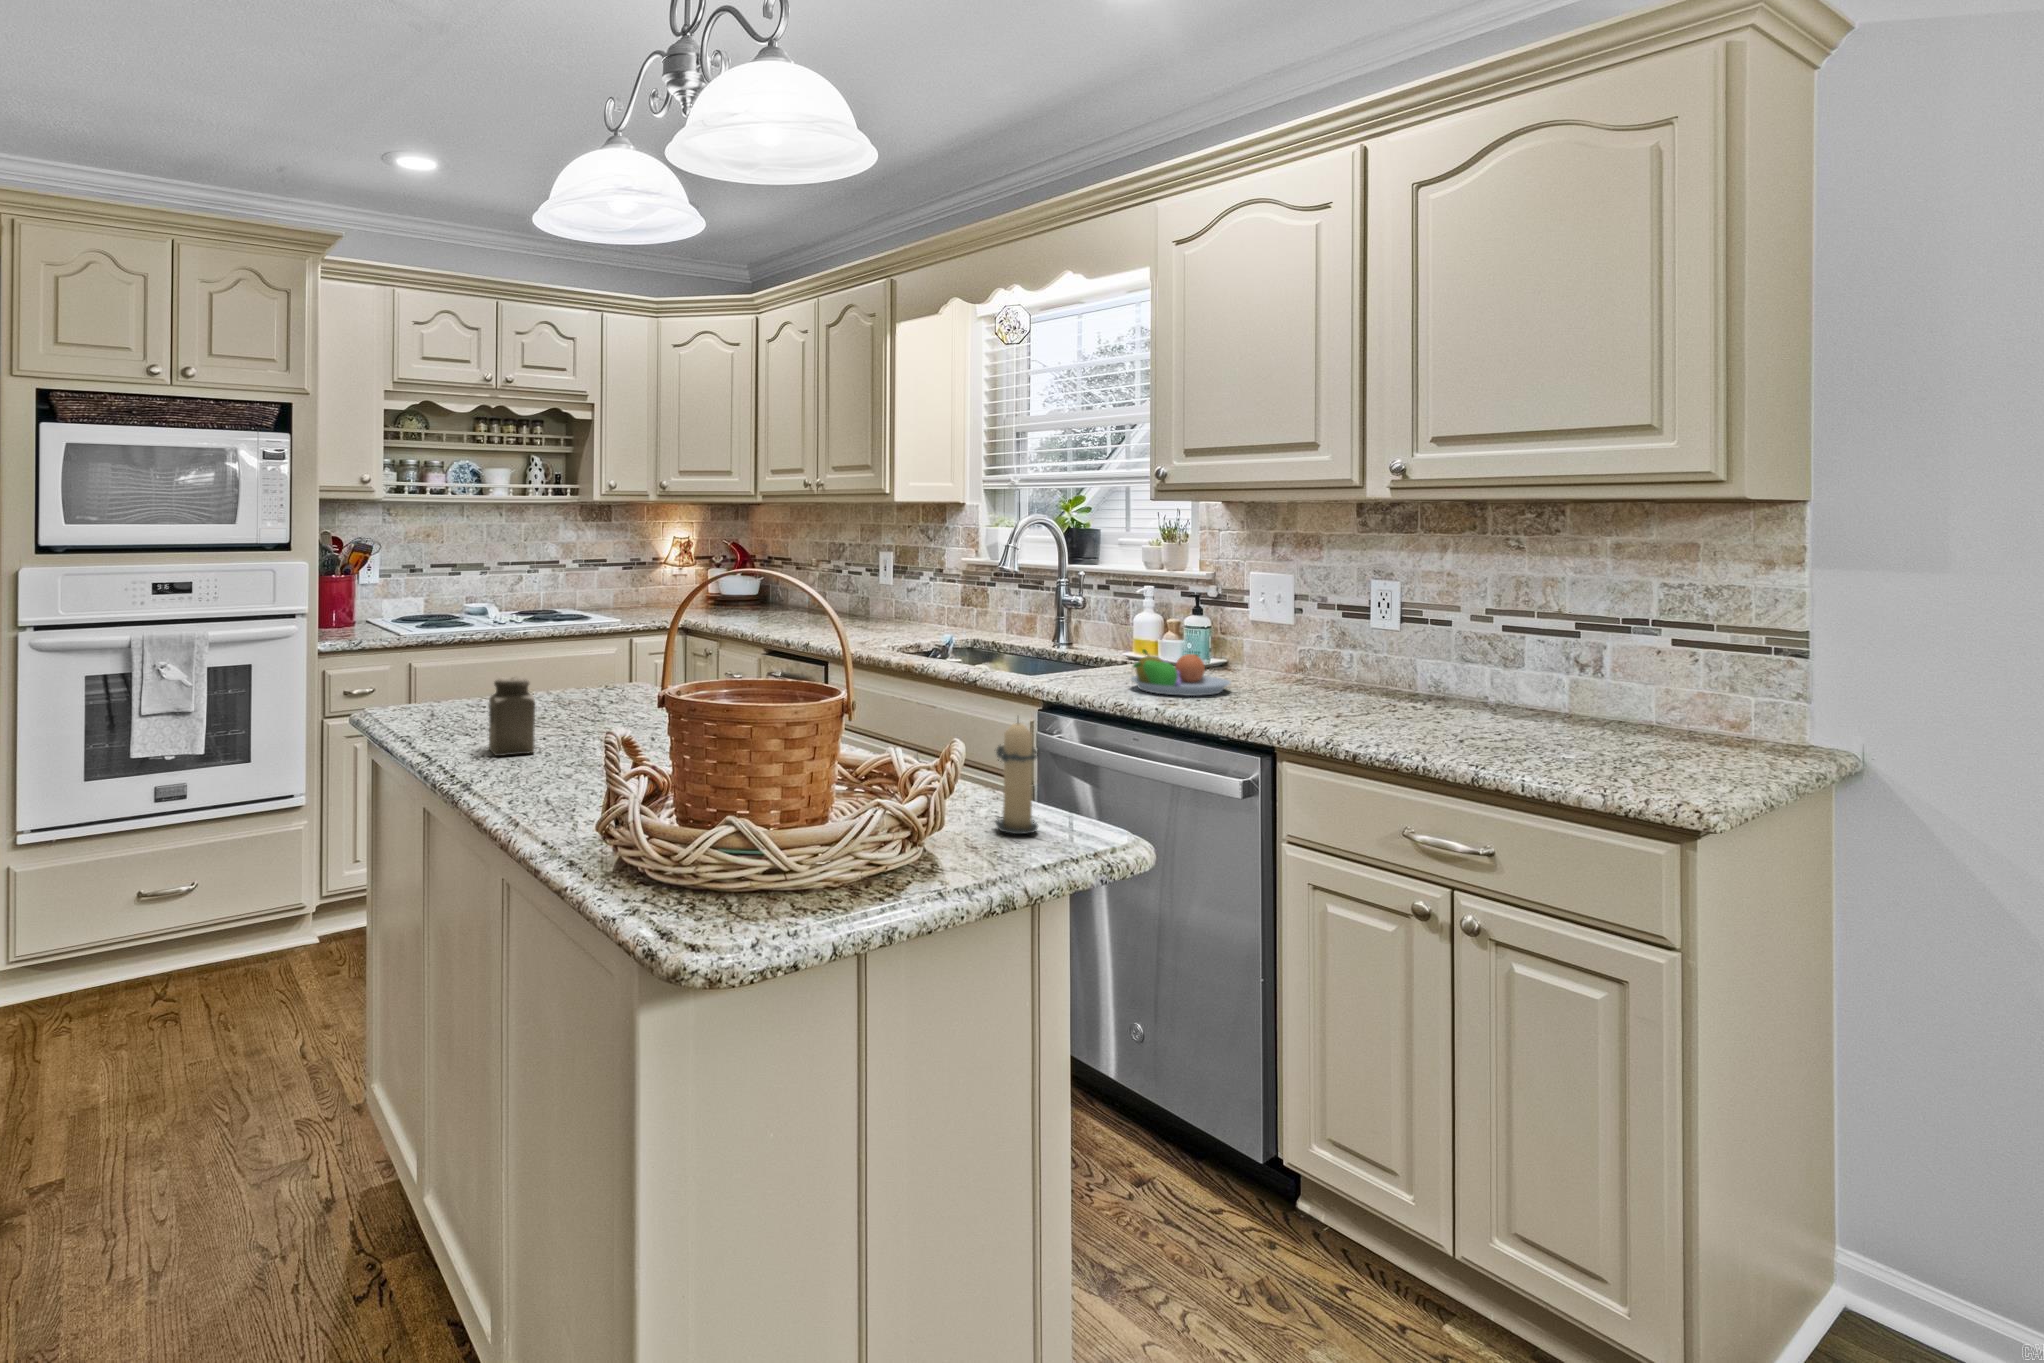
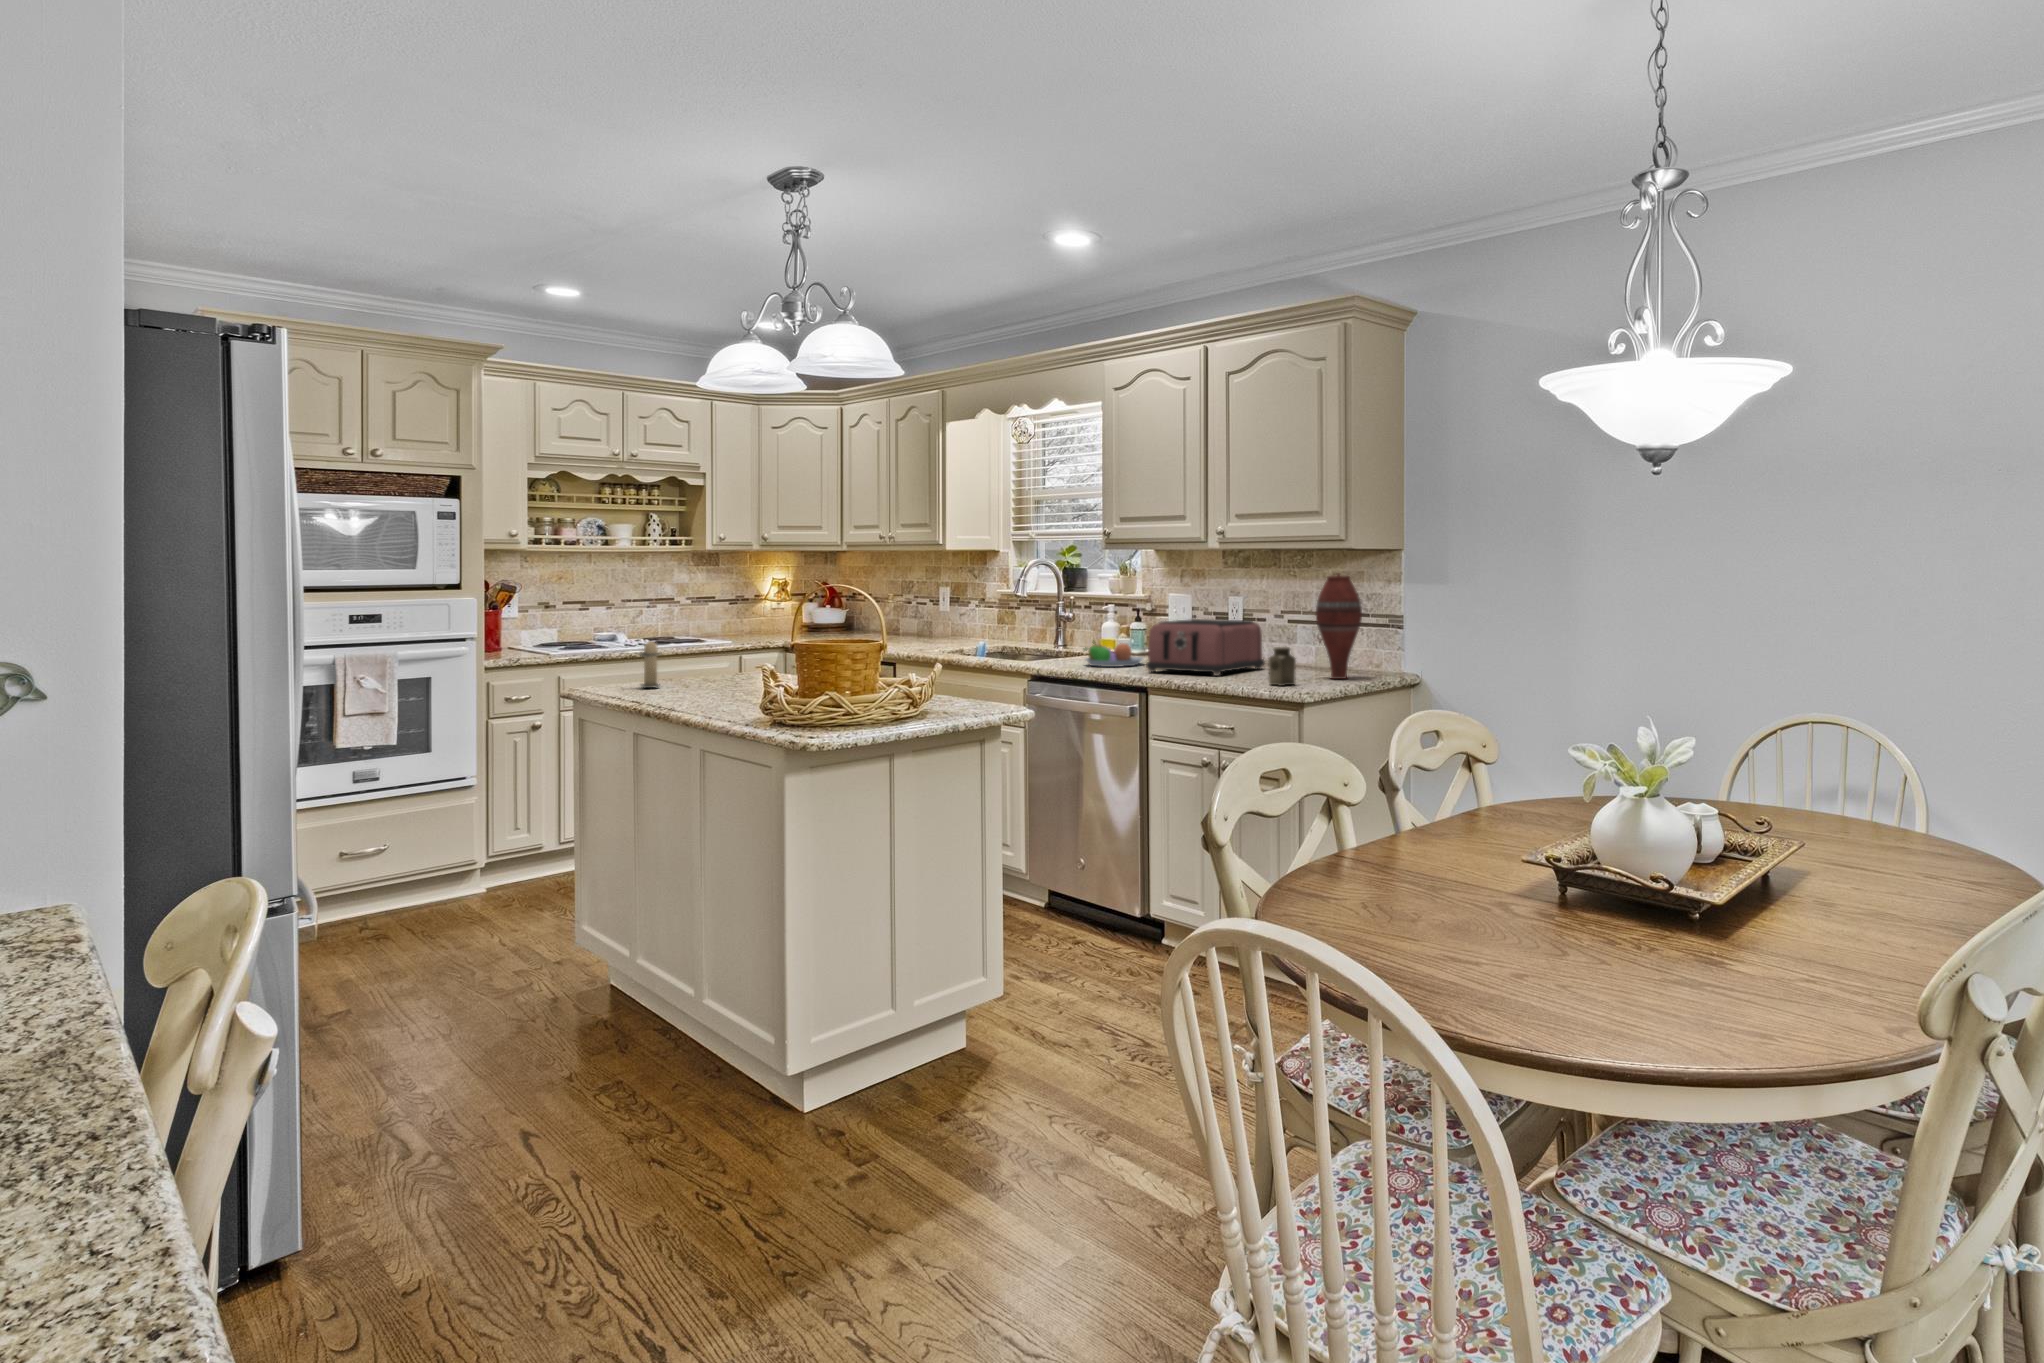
vase: none [1628,549,1739,758] -> present [1316,573,1362,679]
toaster: none [1259,621,1470,733] -> present [1146,619,1264,676]
salt shaker: present [489,677,535,756] -> present [1268,646,1296,686]
candle: present [995,722,1039,834] -> present [640,640,660,688]

